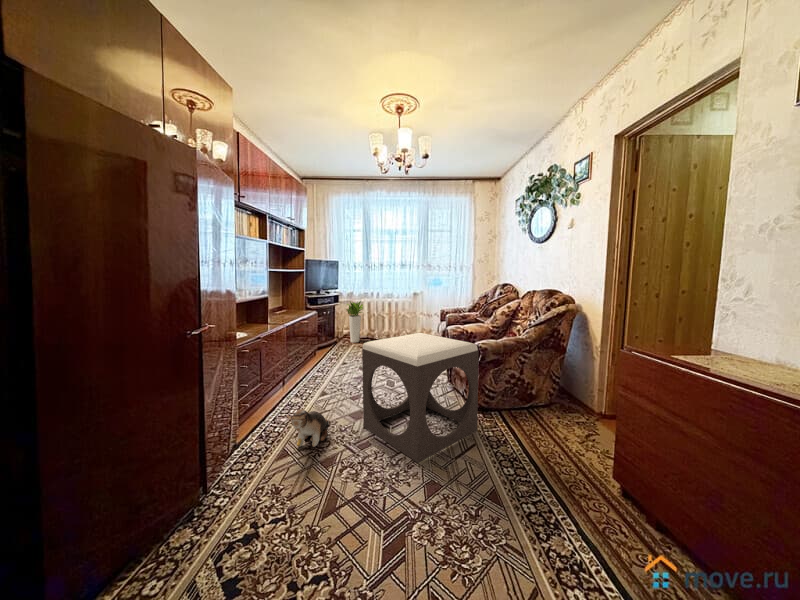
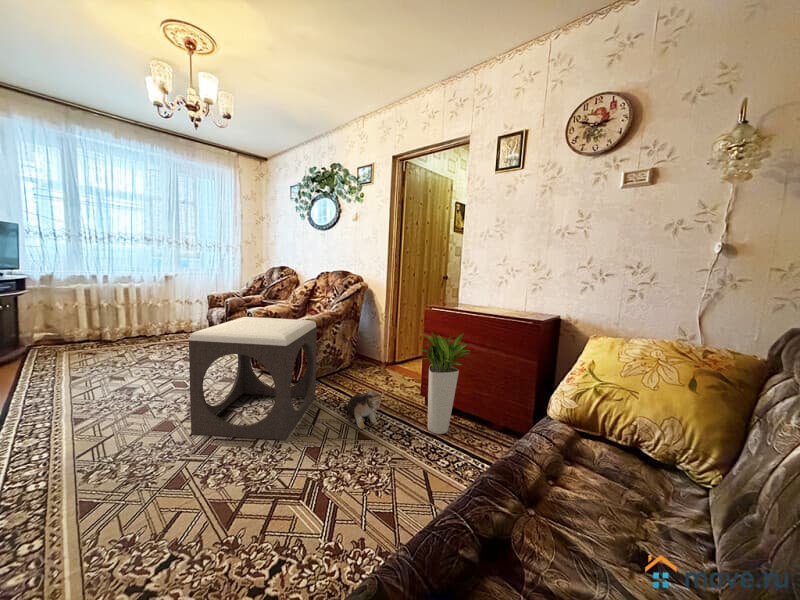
planter: present [347,301,363,342] -> present [420,333,470,434]
plush toy: present [287,409,329,447] -> present [344,391,384,429]

